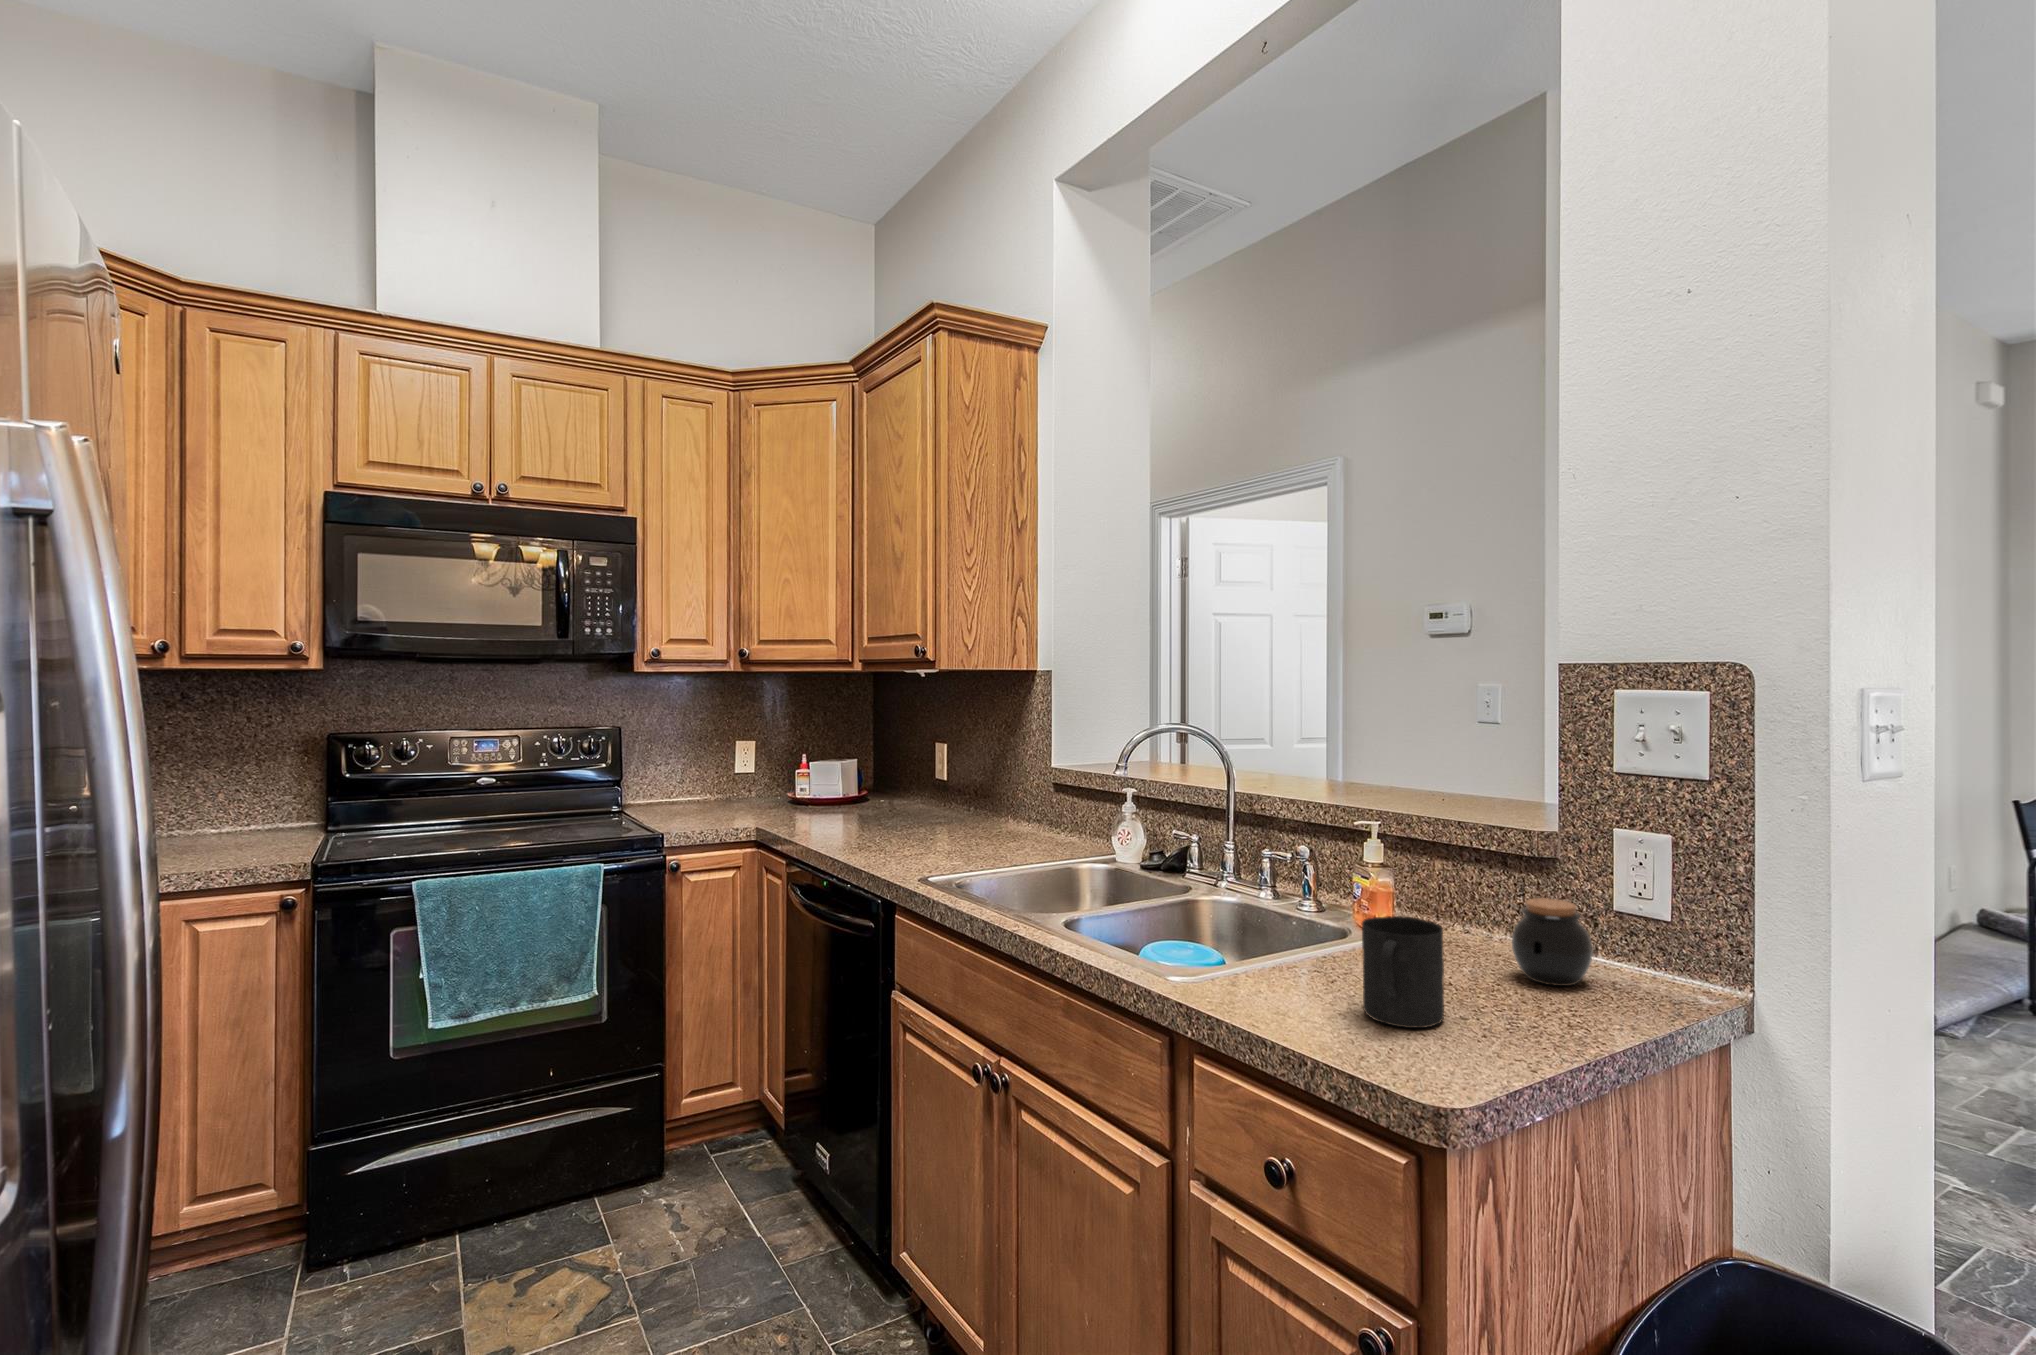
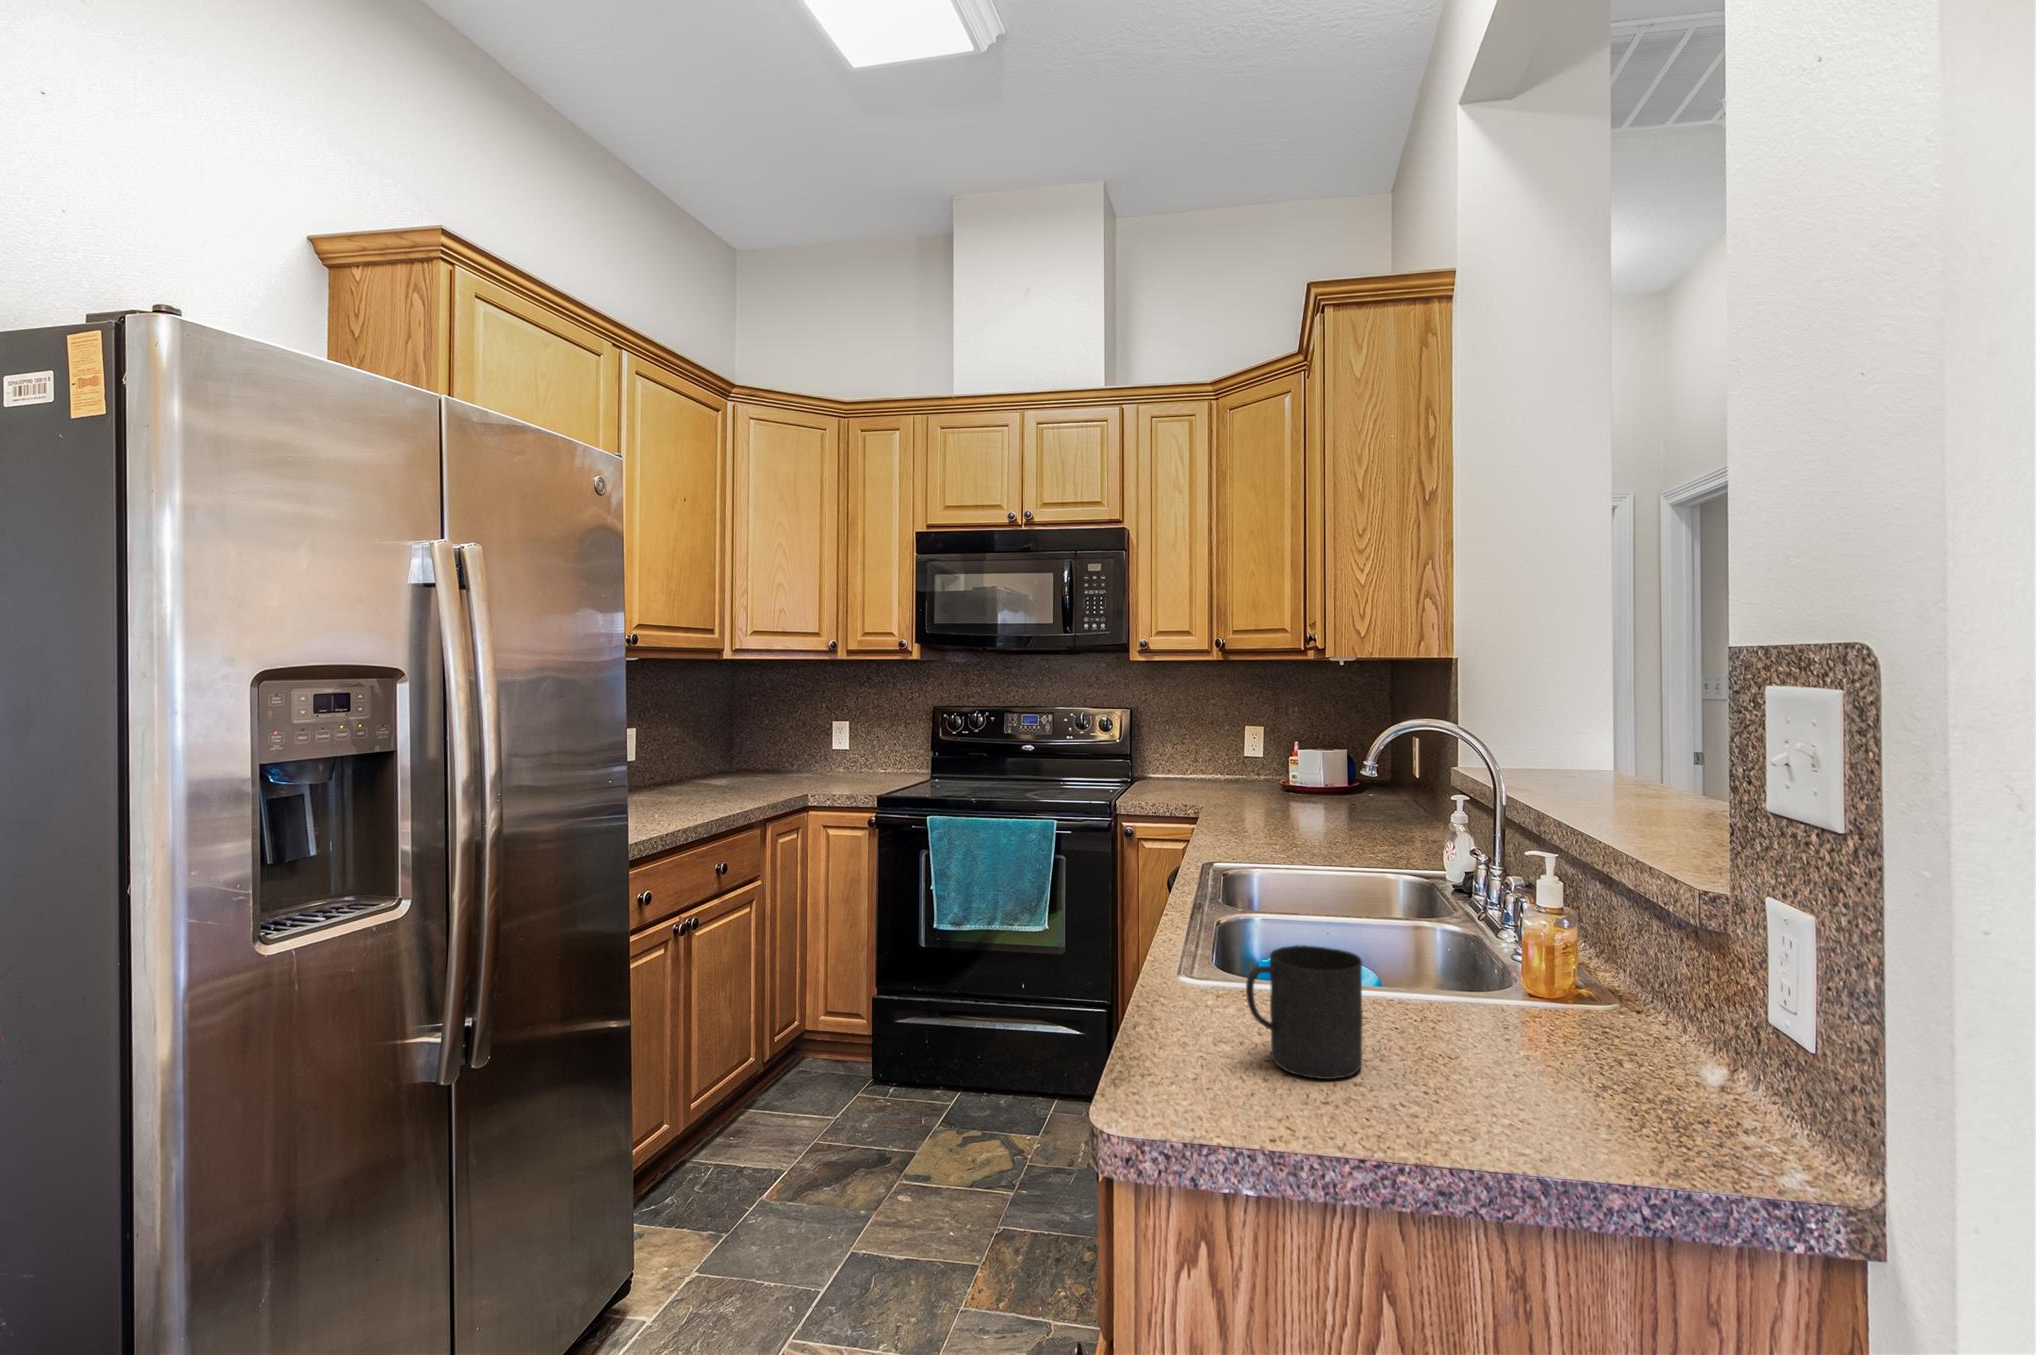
jar: present [1512,898,1593,986] -> none [1556,978,1672,1108]

